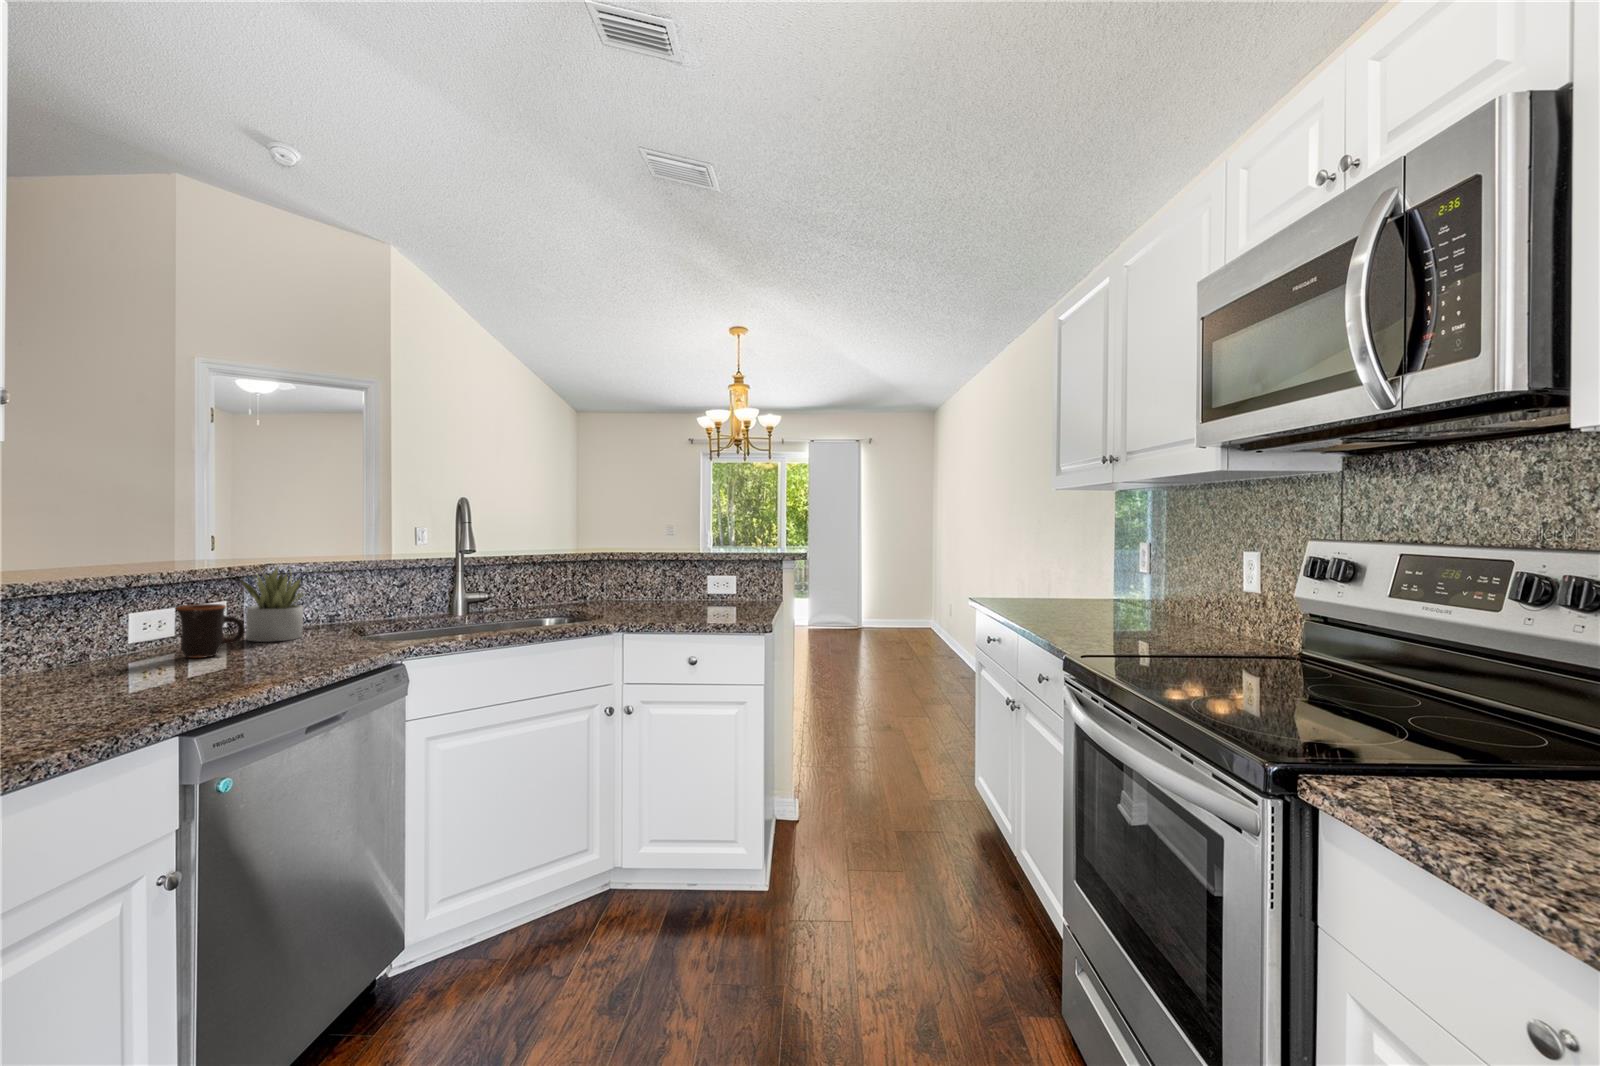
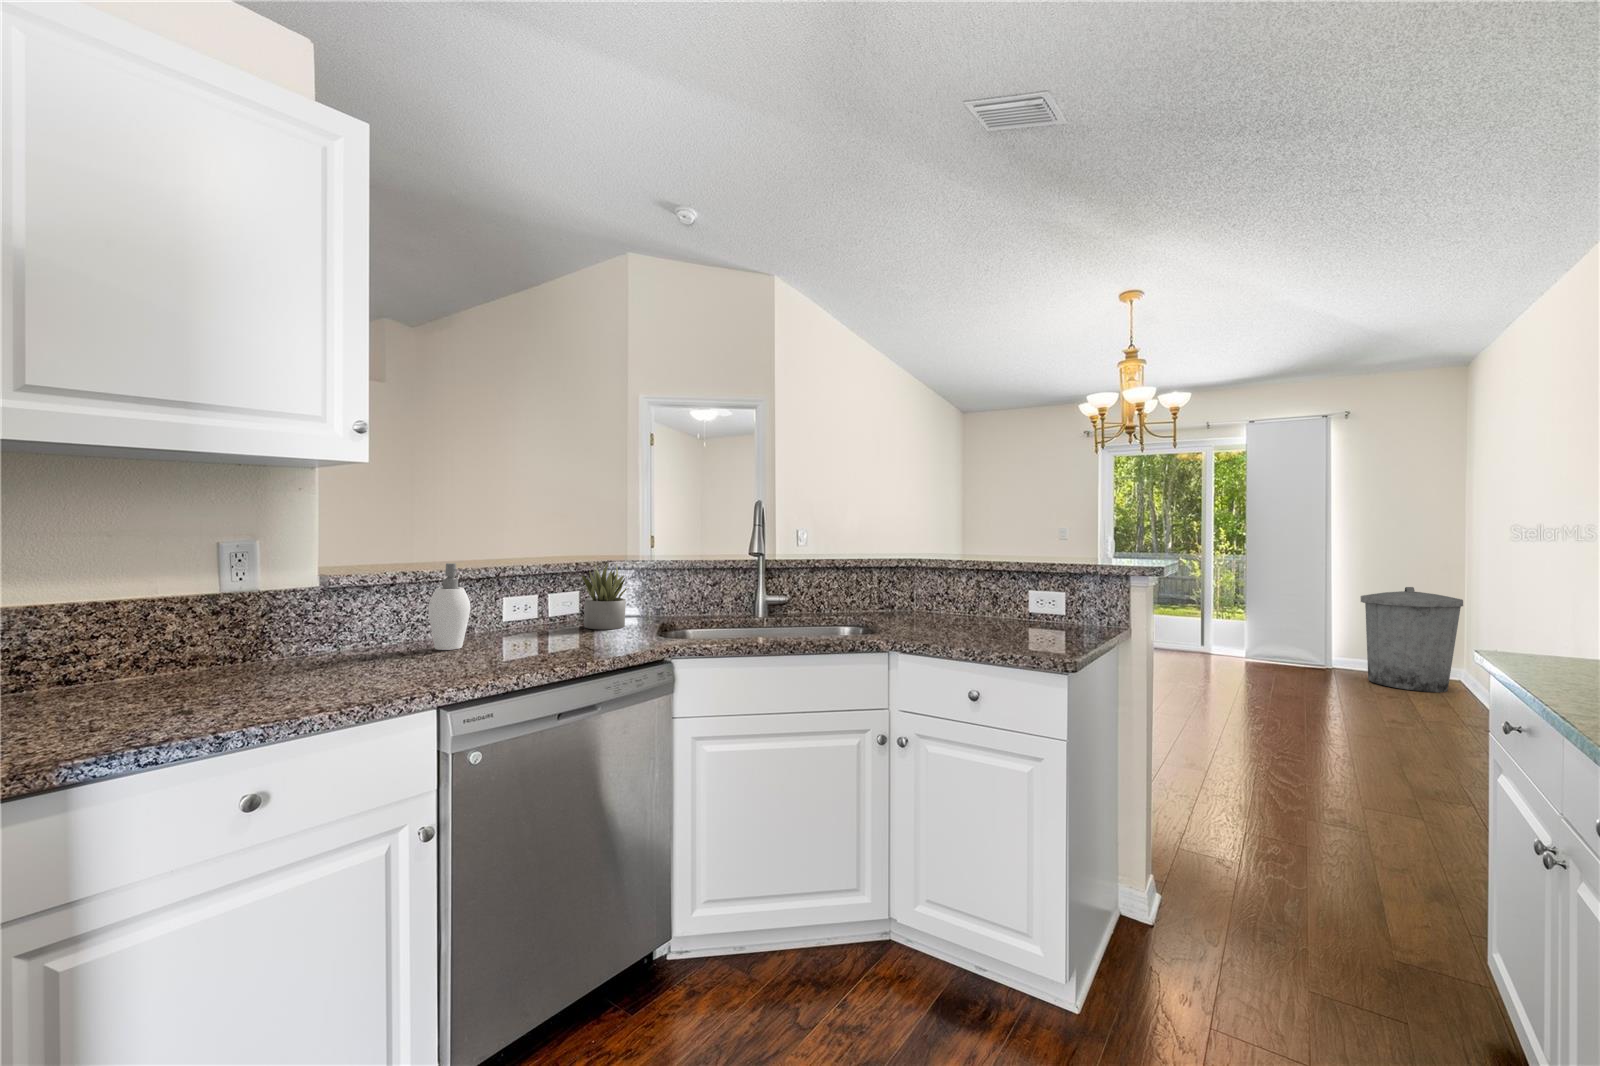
trash can: none [884,565,939,640] -> present [1361,587,1463,692]
soap dispenser: none [53,571,138,680] -> present [428,563,476,650]
mug: present [176,604,245,658] -> none [519,594,568,639]

